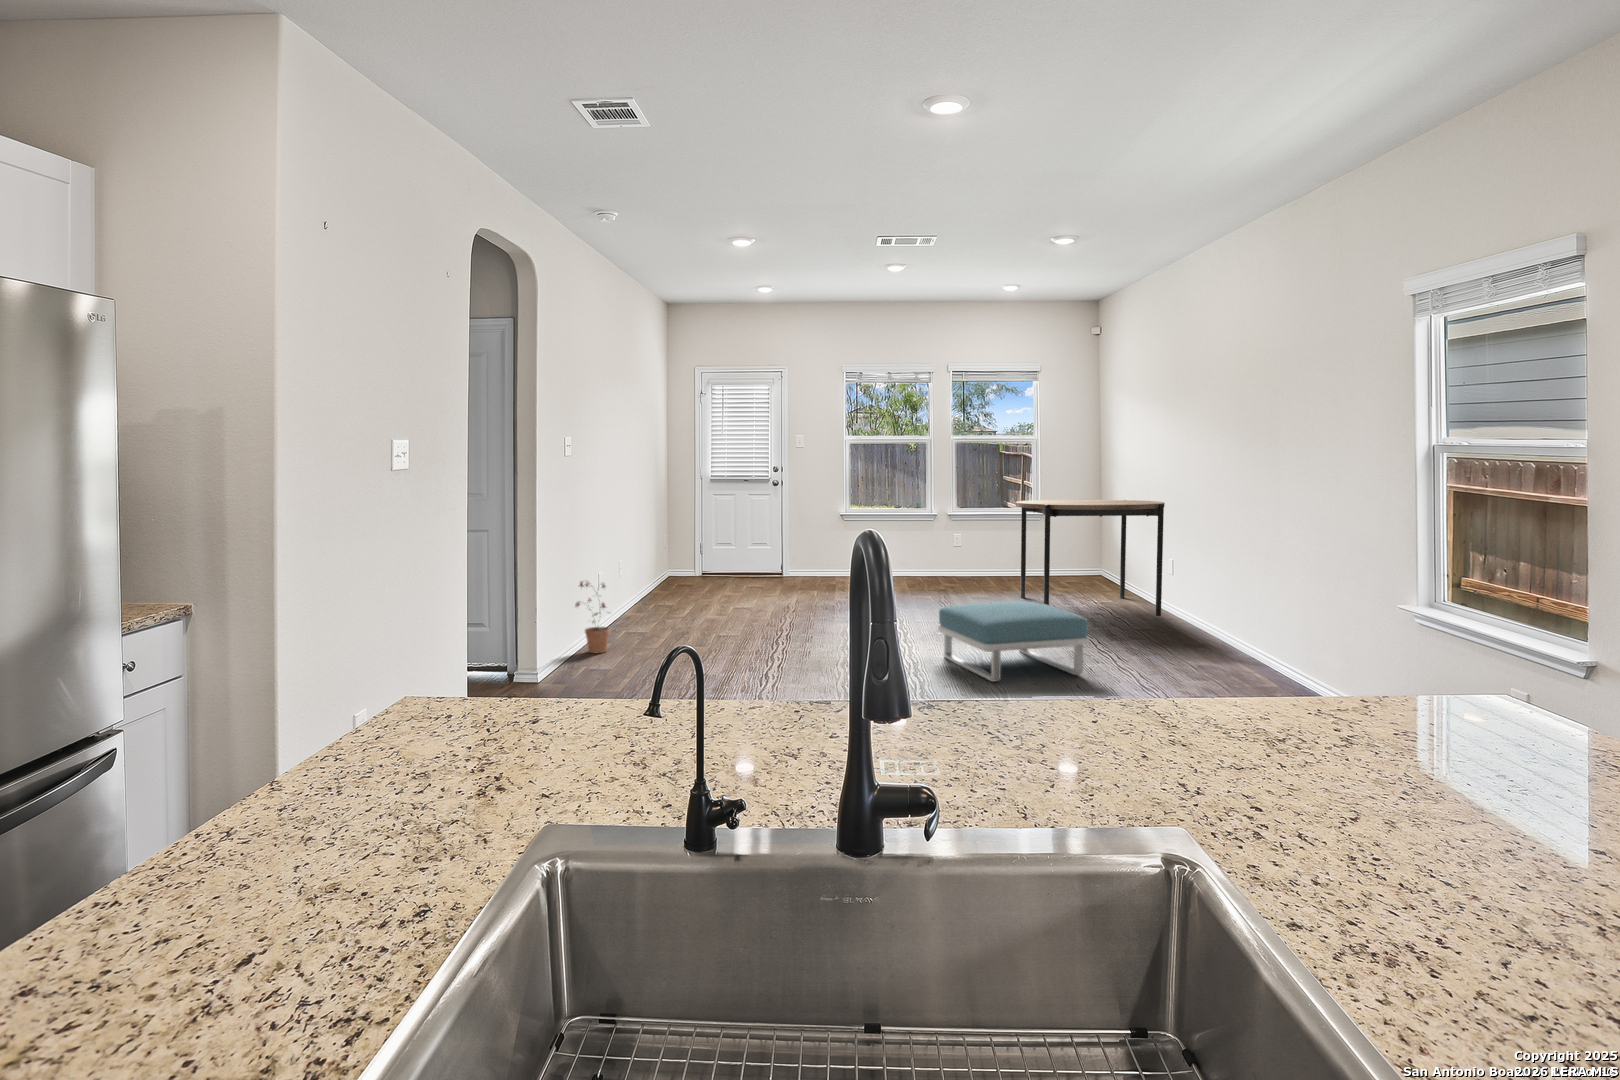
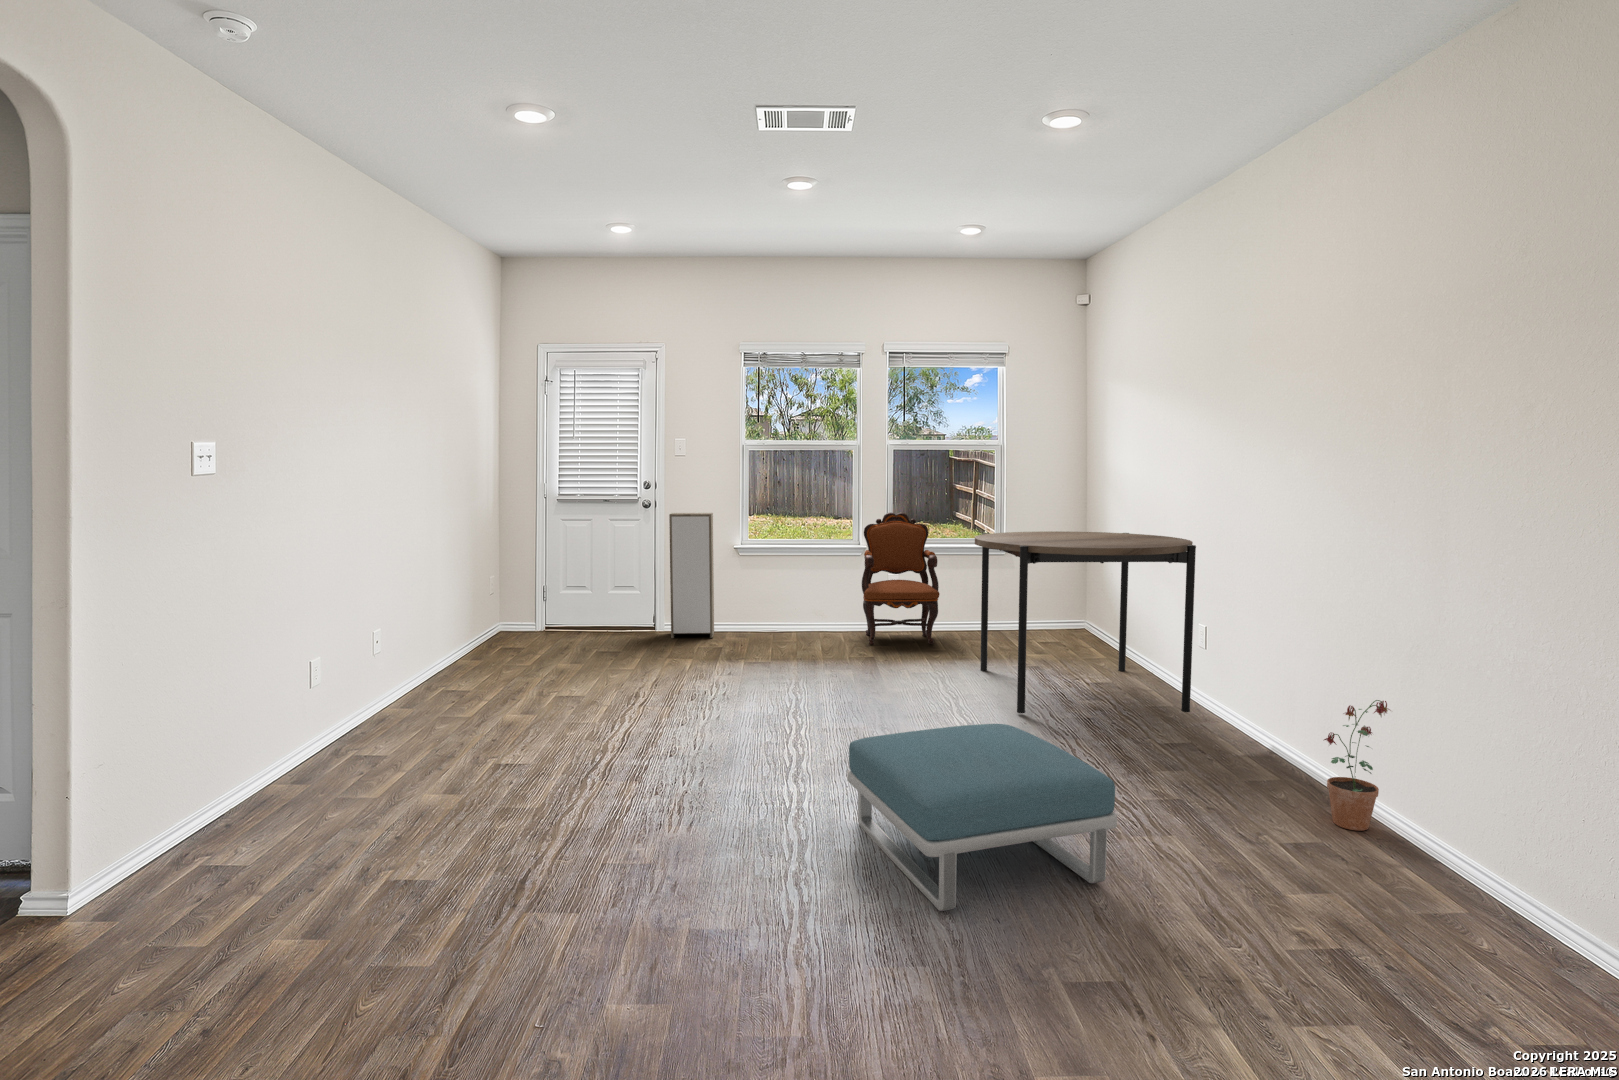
armchair: none [934,489,991,584] -> present [862,512,940,644]
storage cabinet: none [793,491,824,582] -> present [669,513,714,638]
potted plant: present [575,582,610,653] -> present [1324,700,1390,831]

